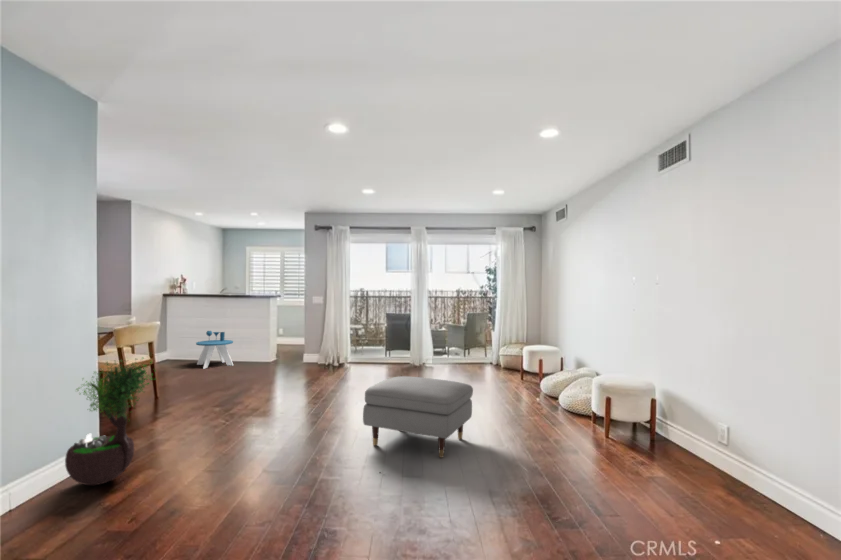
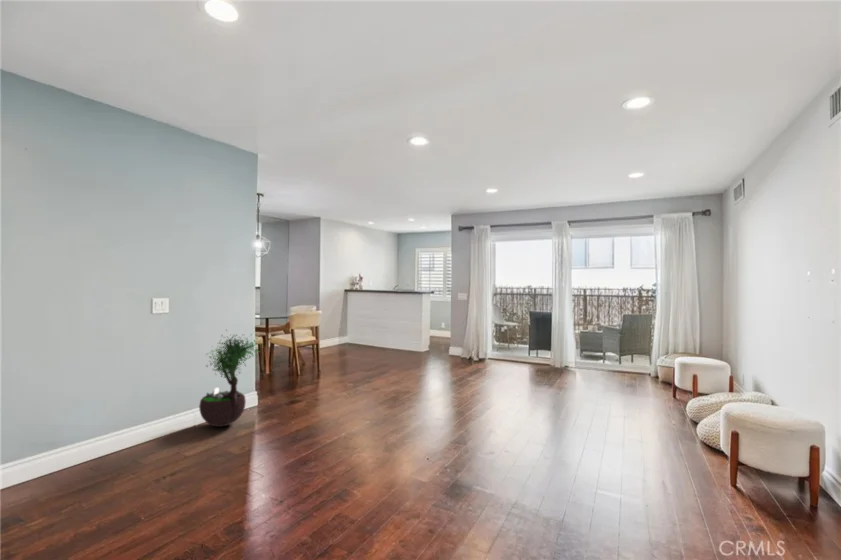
side table: present [196,331,233,369] -> none [364,321,392,352]
ottoman: present [363,376,473,458] -> none [424,373,542,463]

